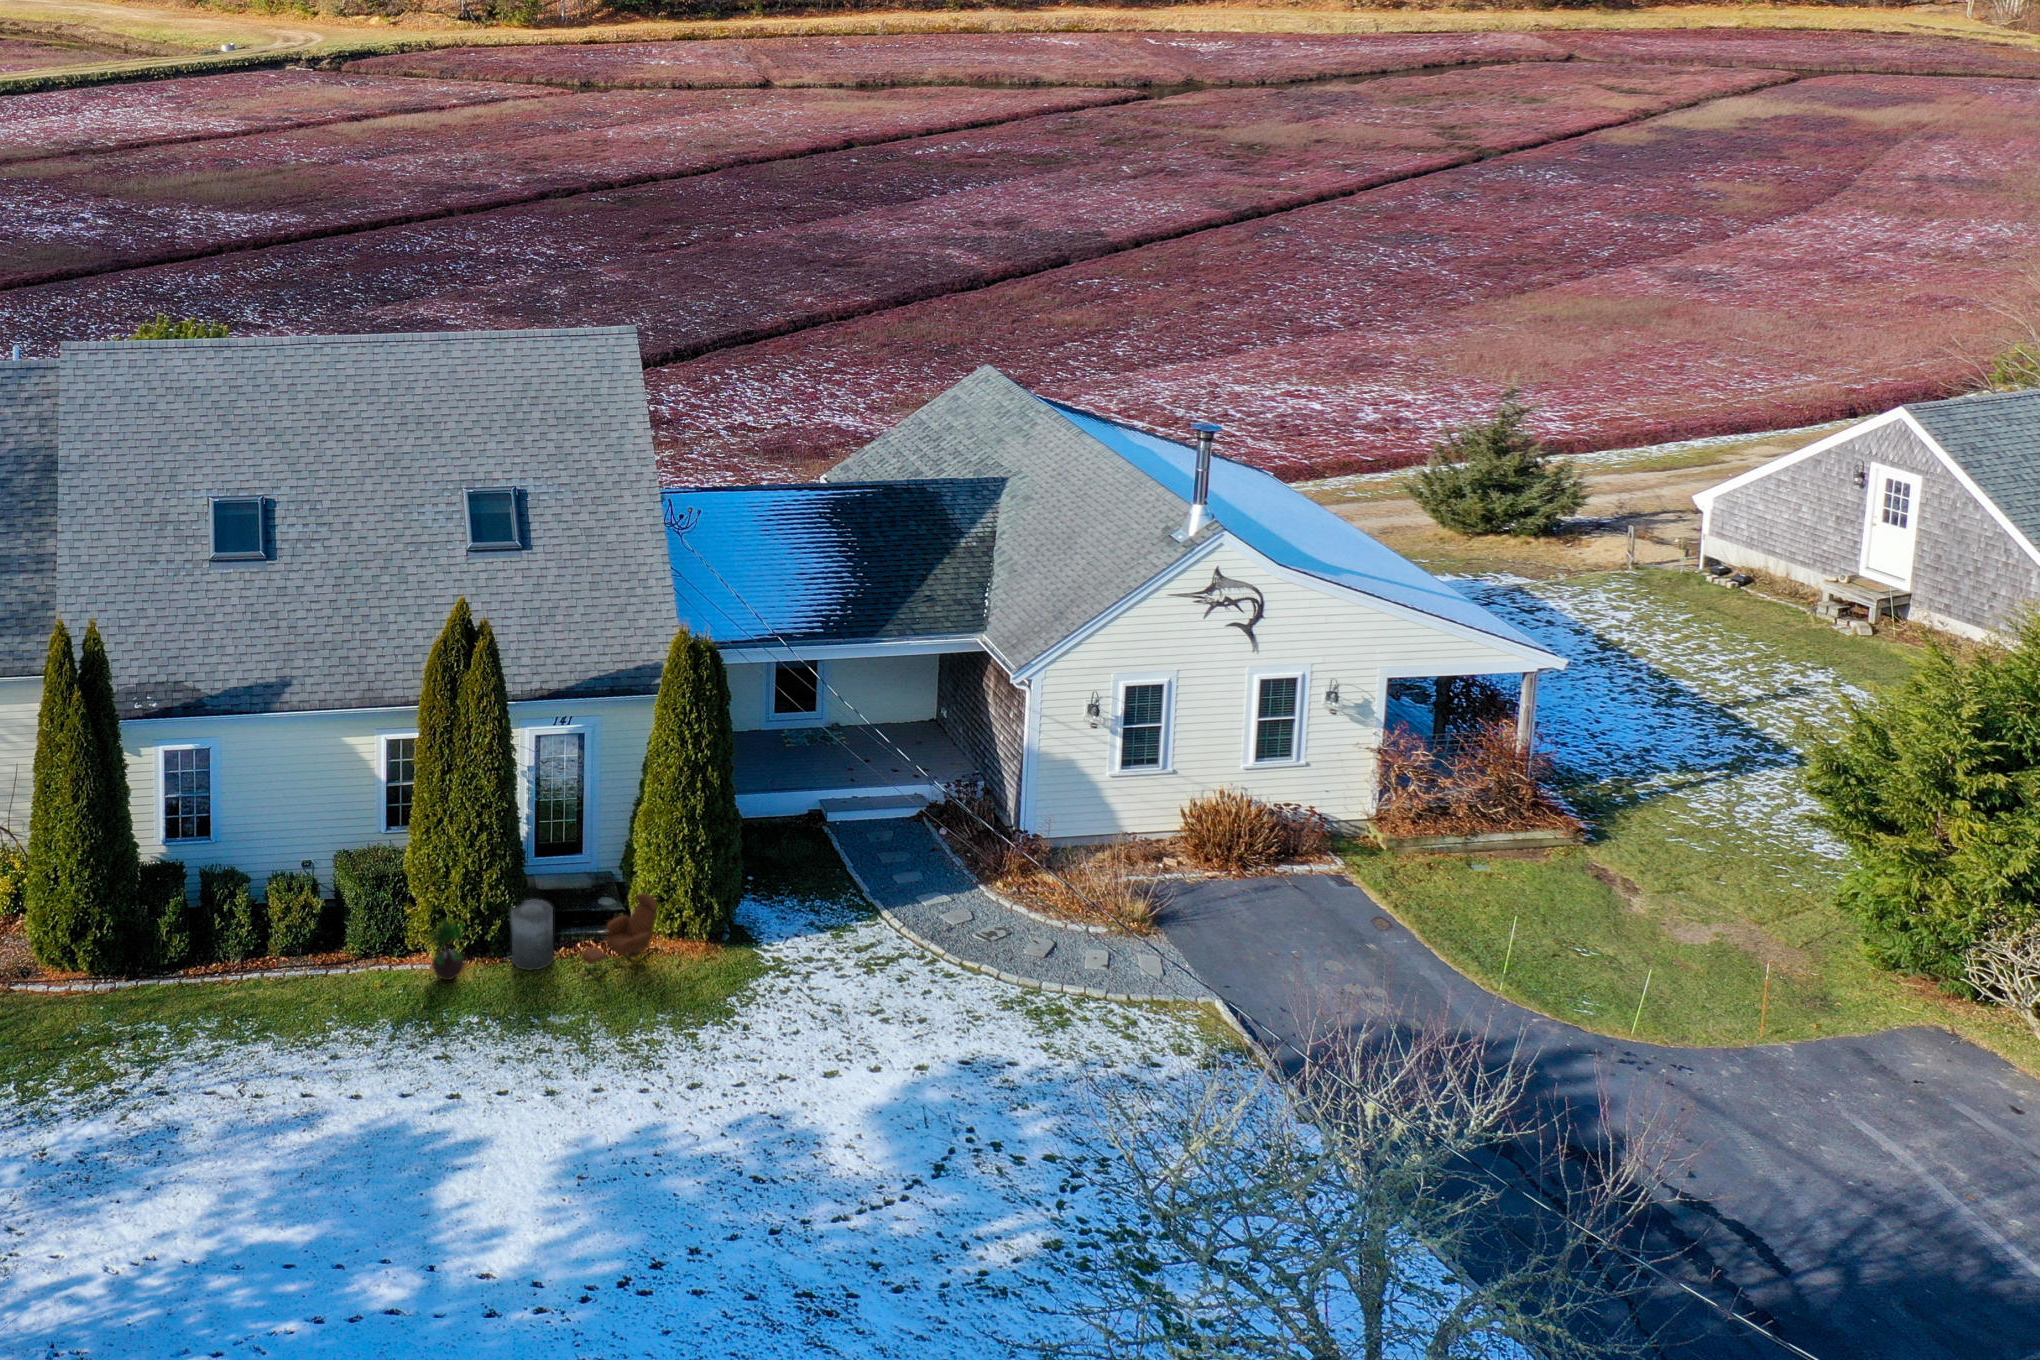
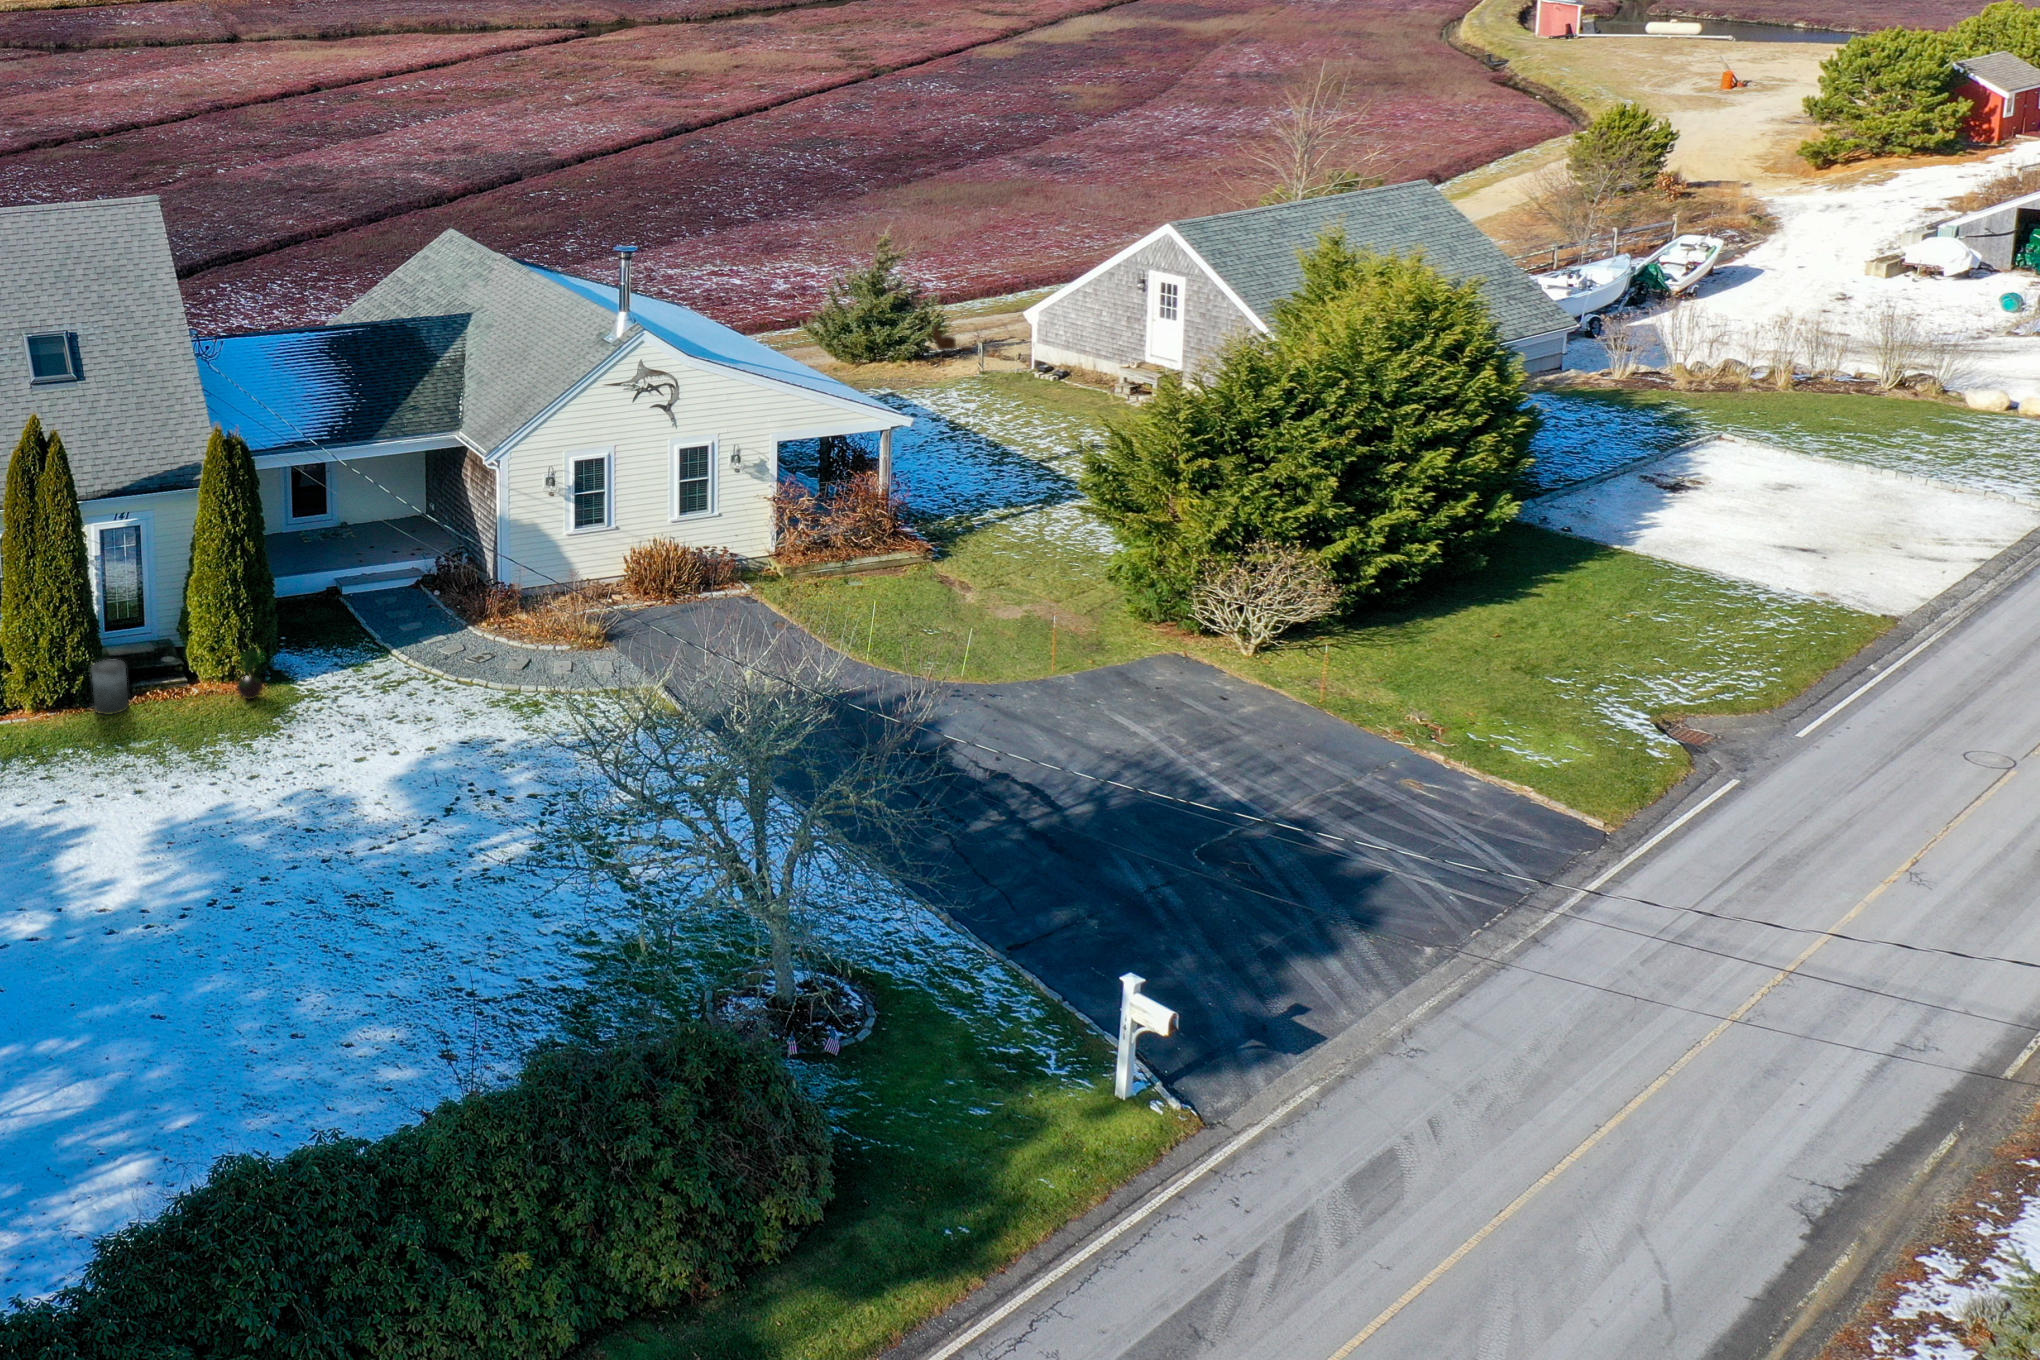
lounge chair: present [581,893,658,976] -> present [932,325,972,357]
potted tree: present [429,921,464,980] -> present [237,652,265,699]

